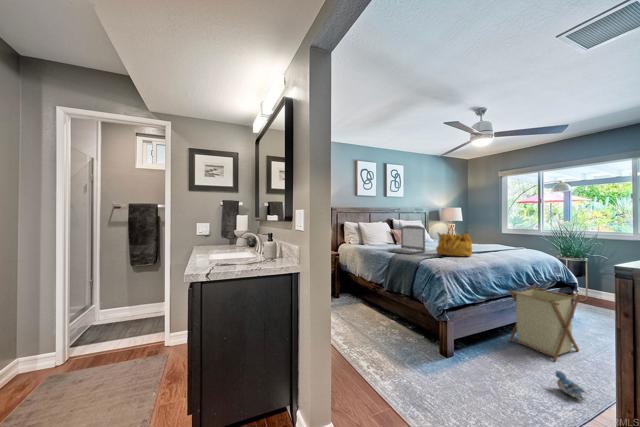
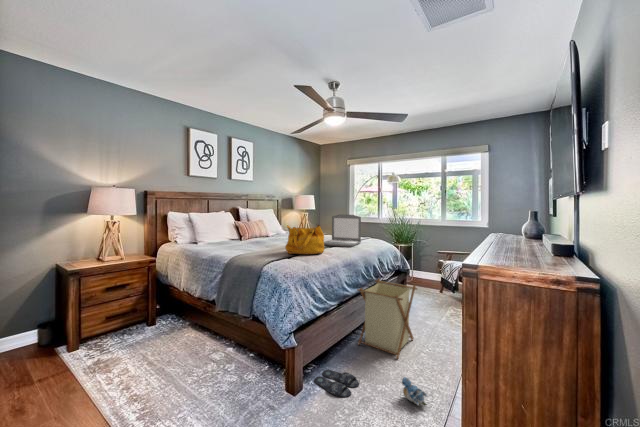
laptop: present [388,225,425,254] -> present [324,215,361,247]
slippers: none [464,351,508,373] -> present [314,370,359,397]

